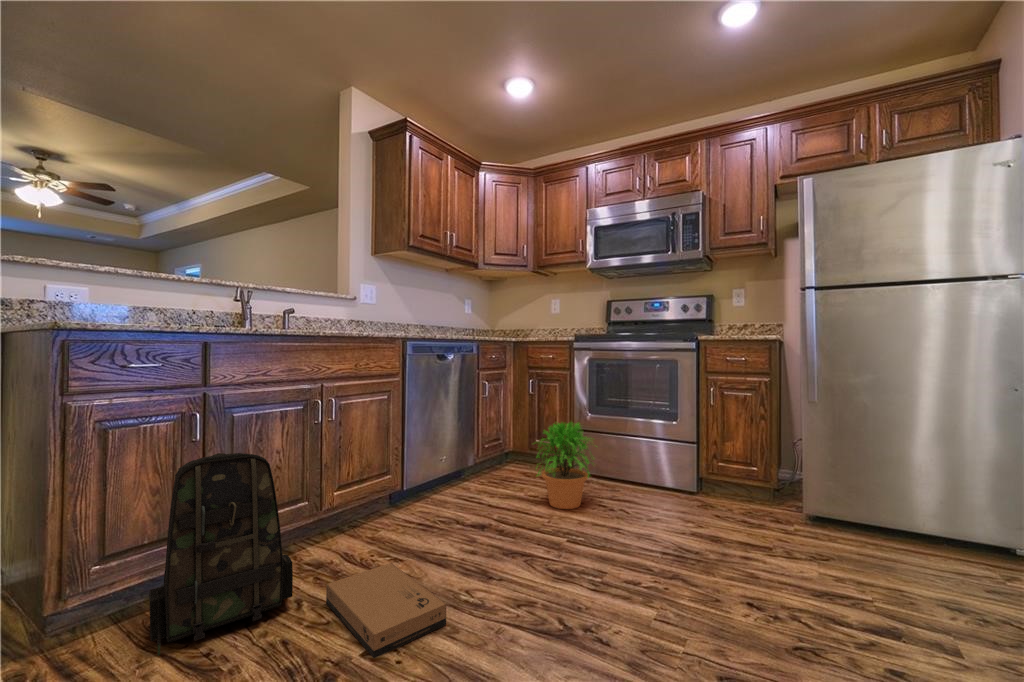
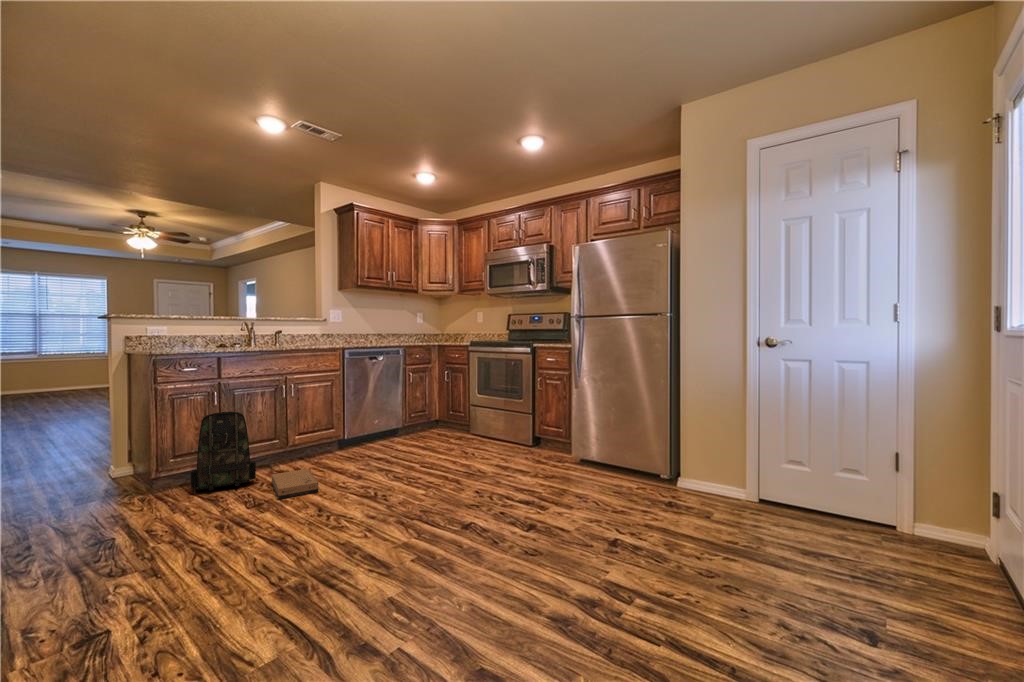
potted plant: present [537,422,593,509] -> none [421,398,458,453]

